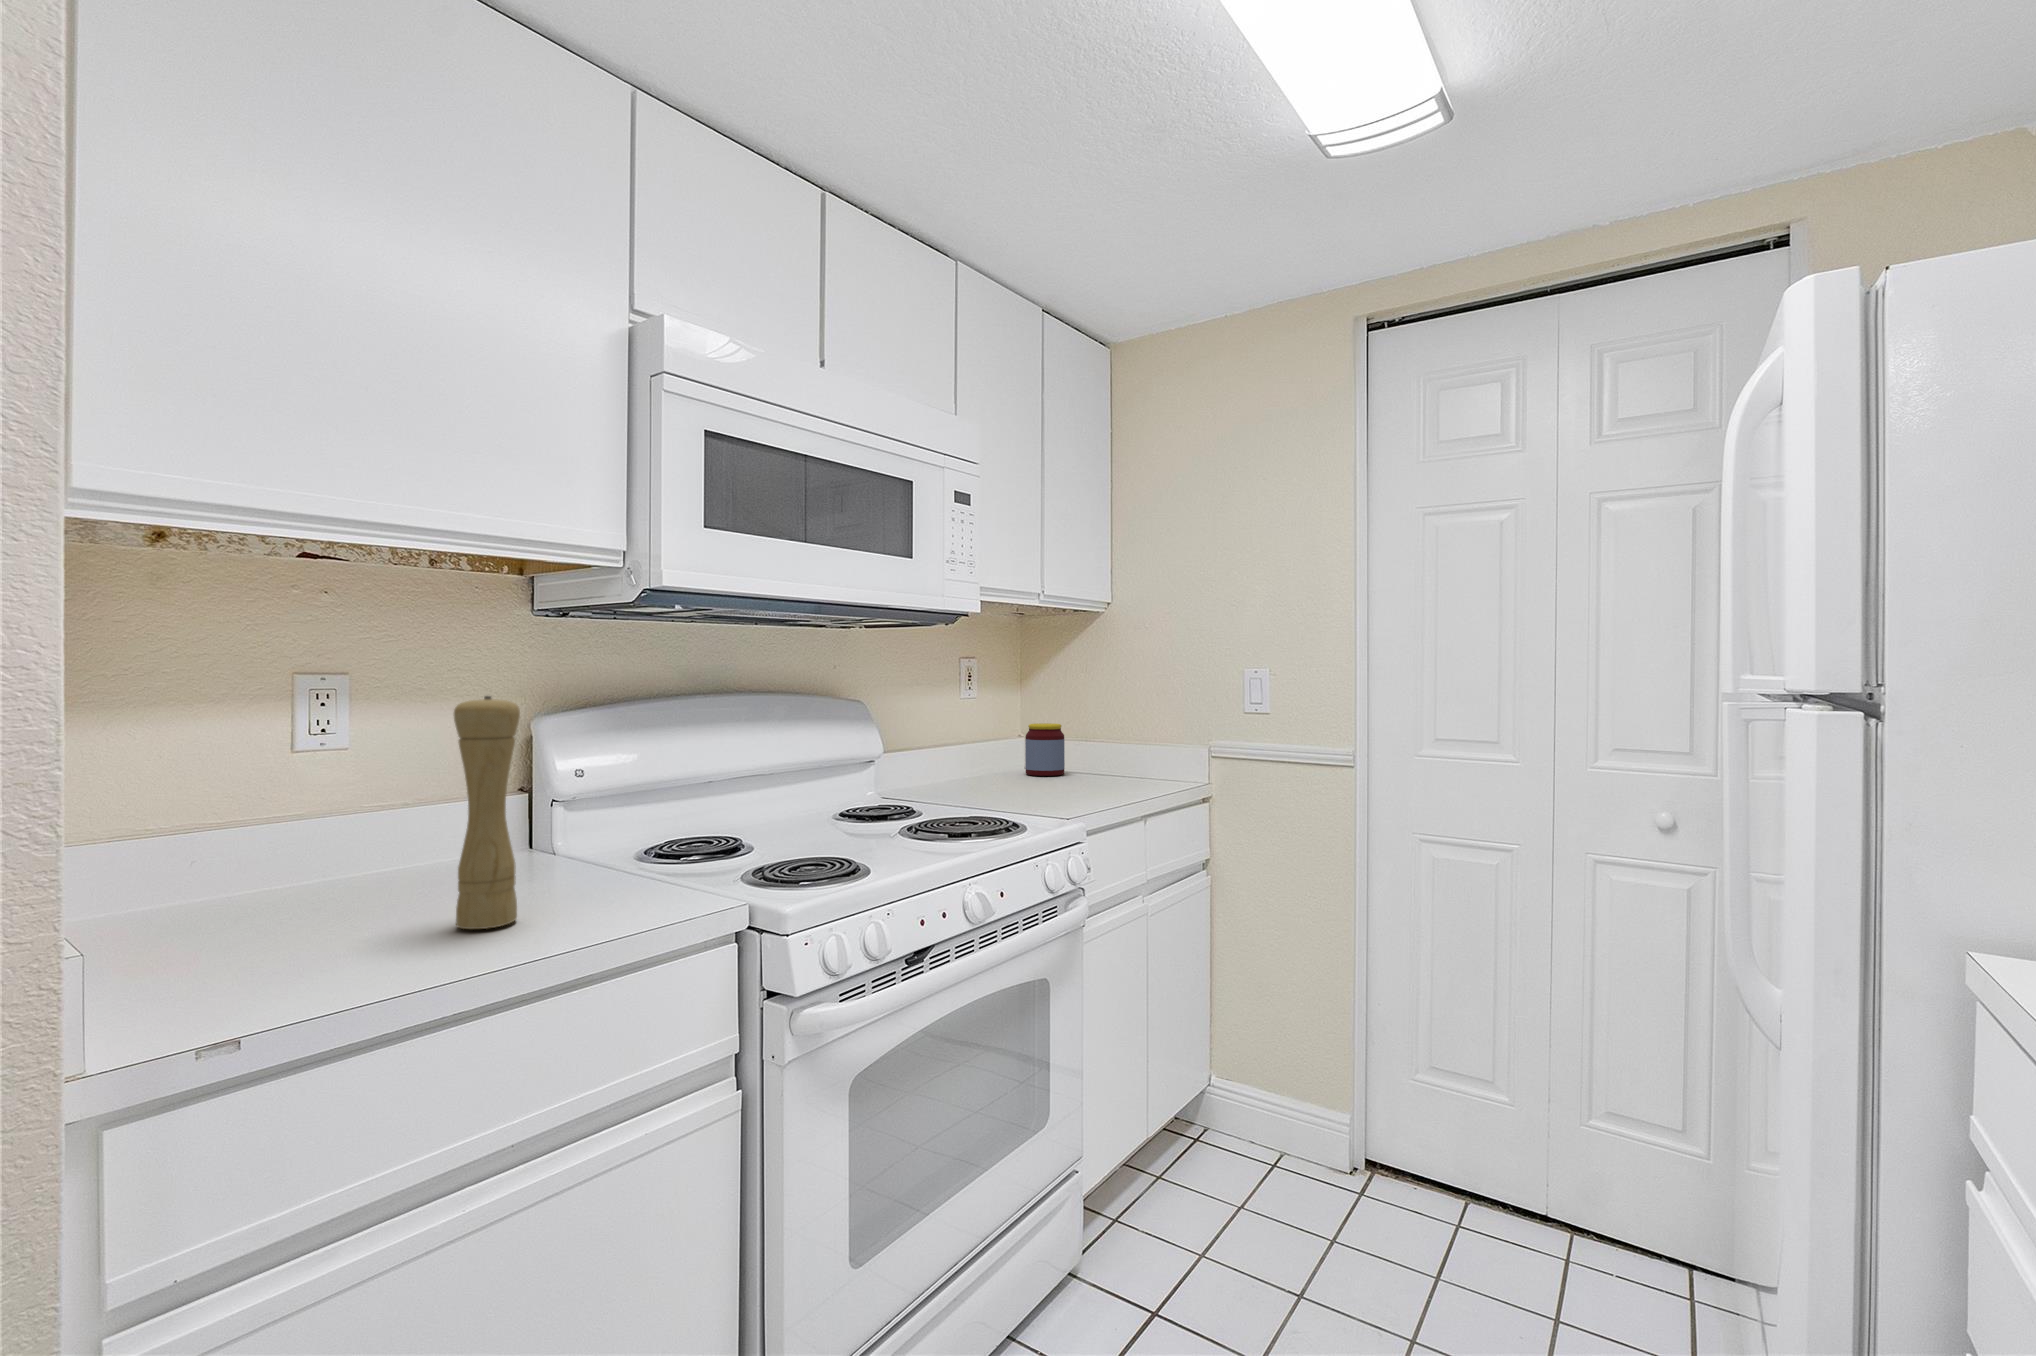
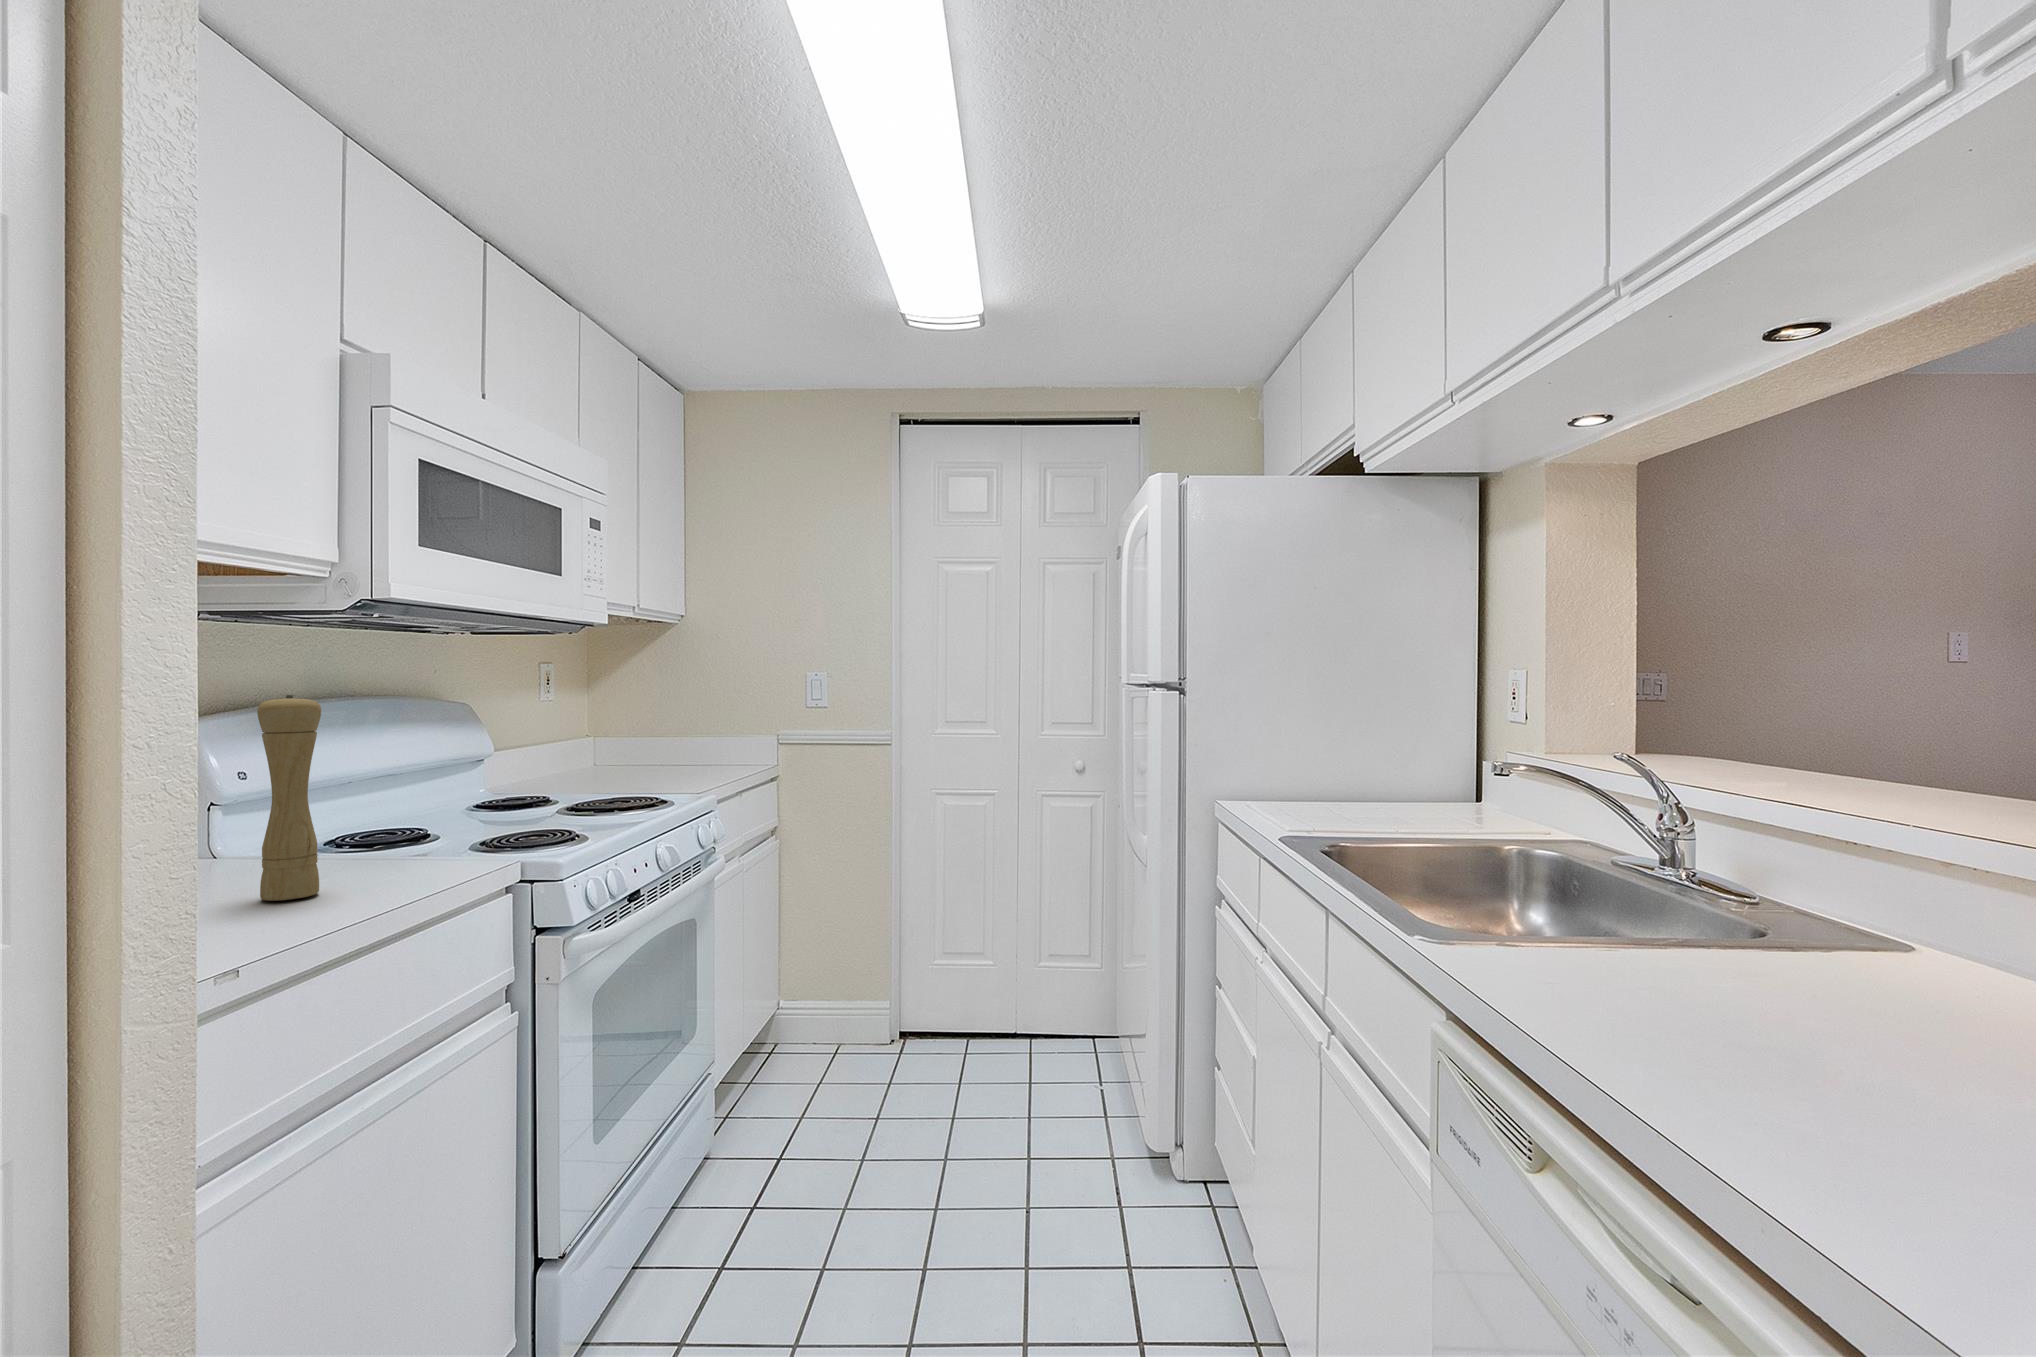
jar: present [1025,723,1065,776] -> none [605,721,643,768]

